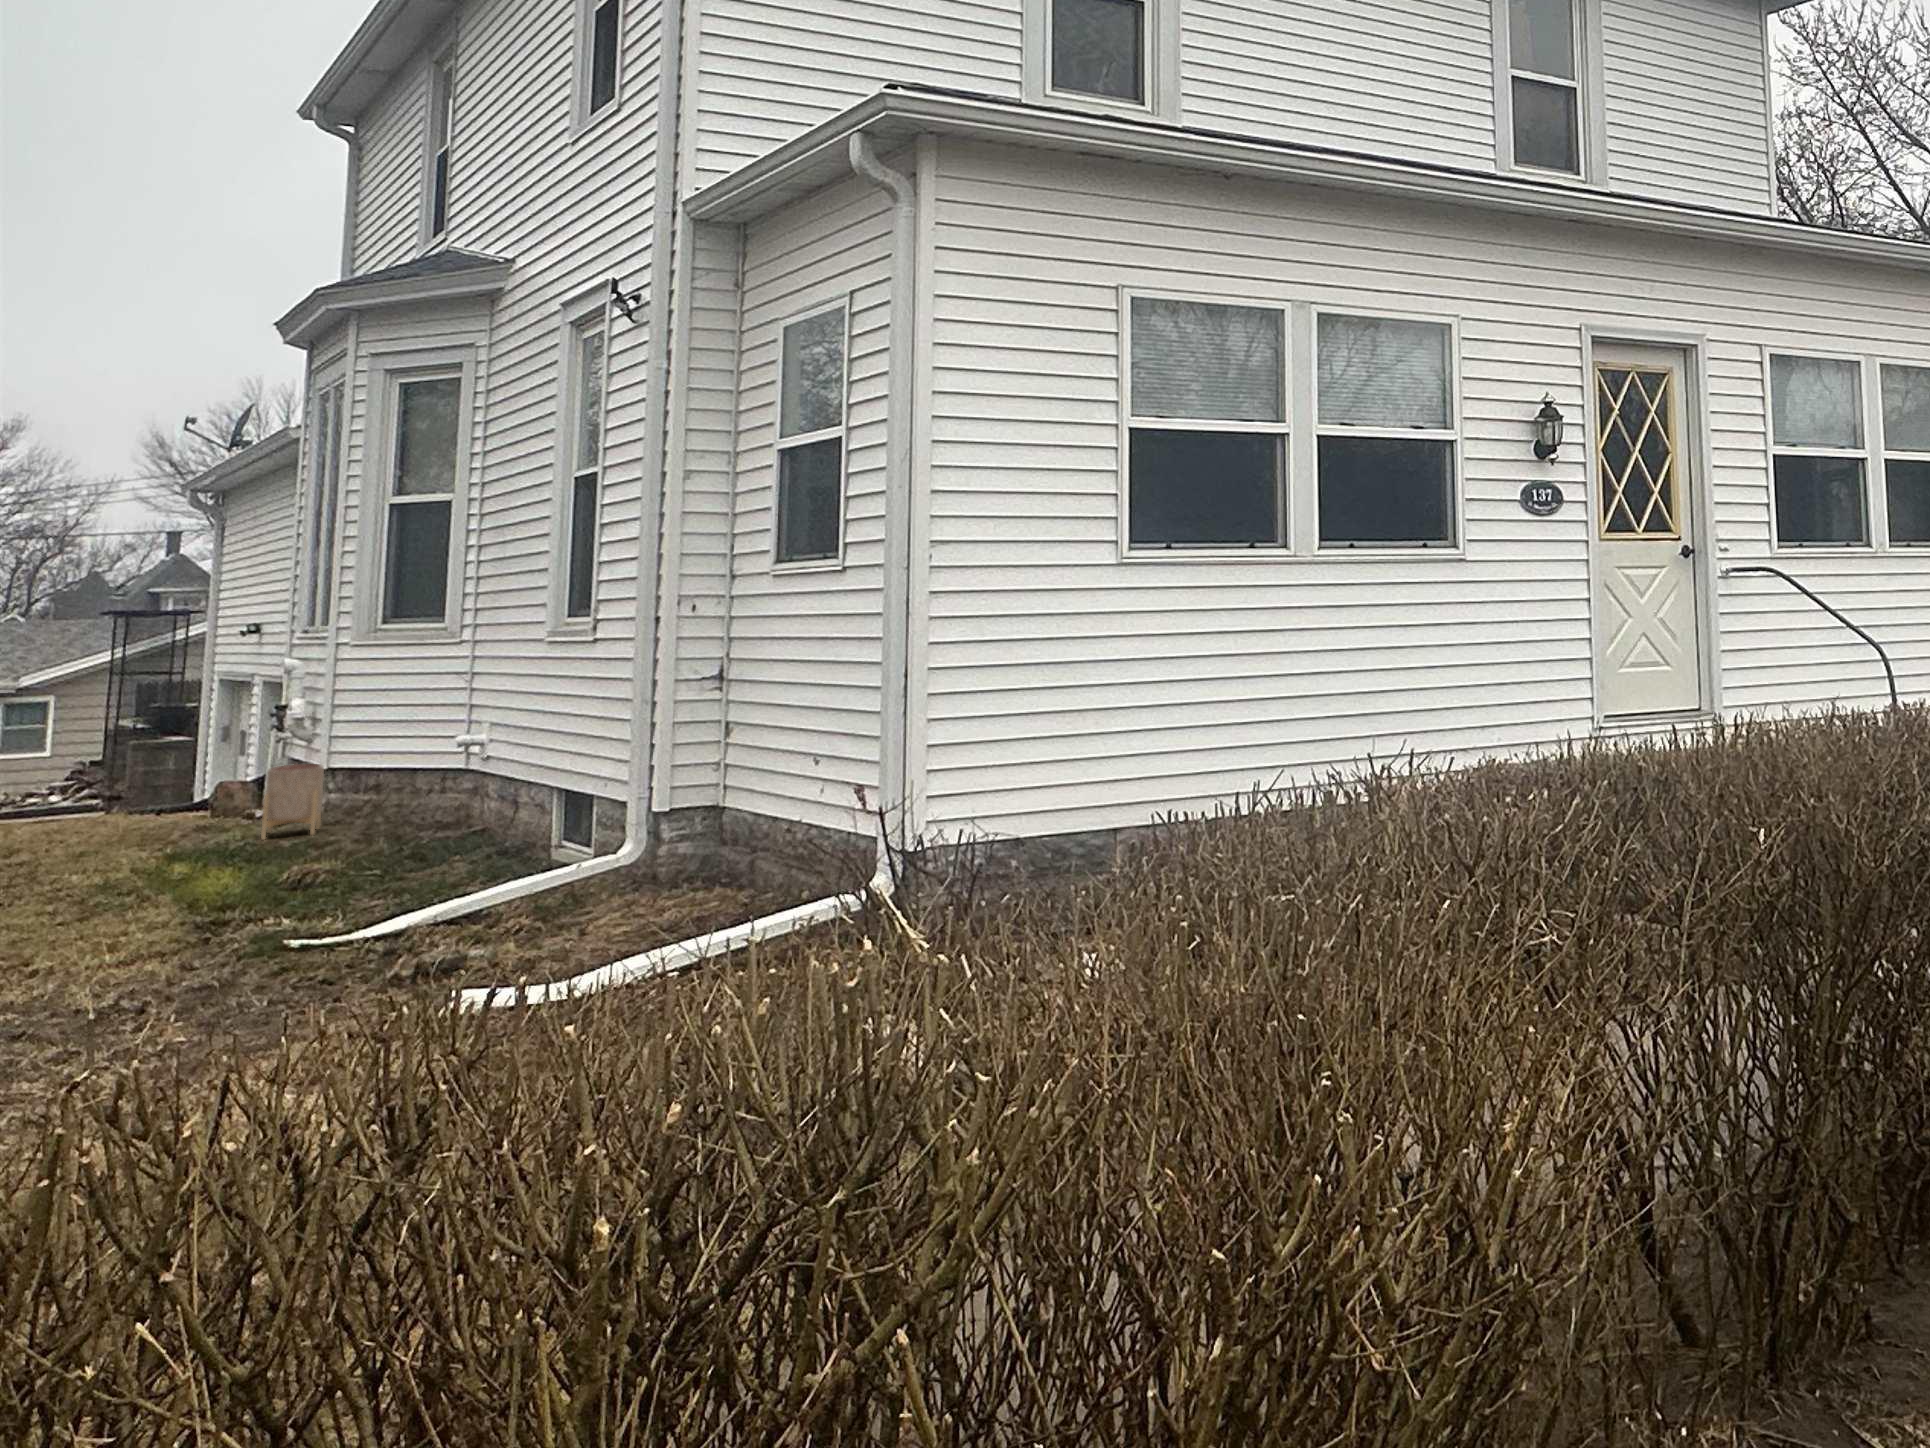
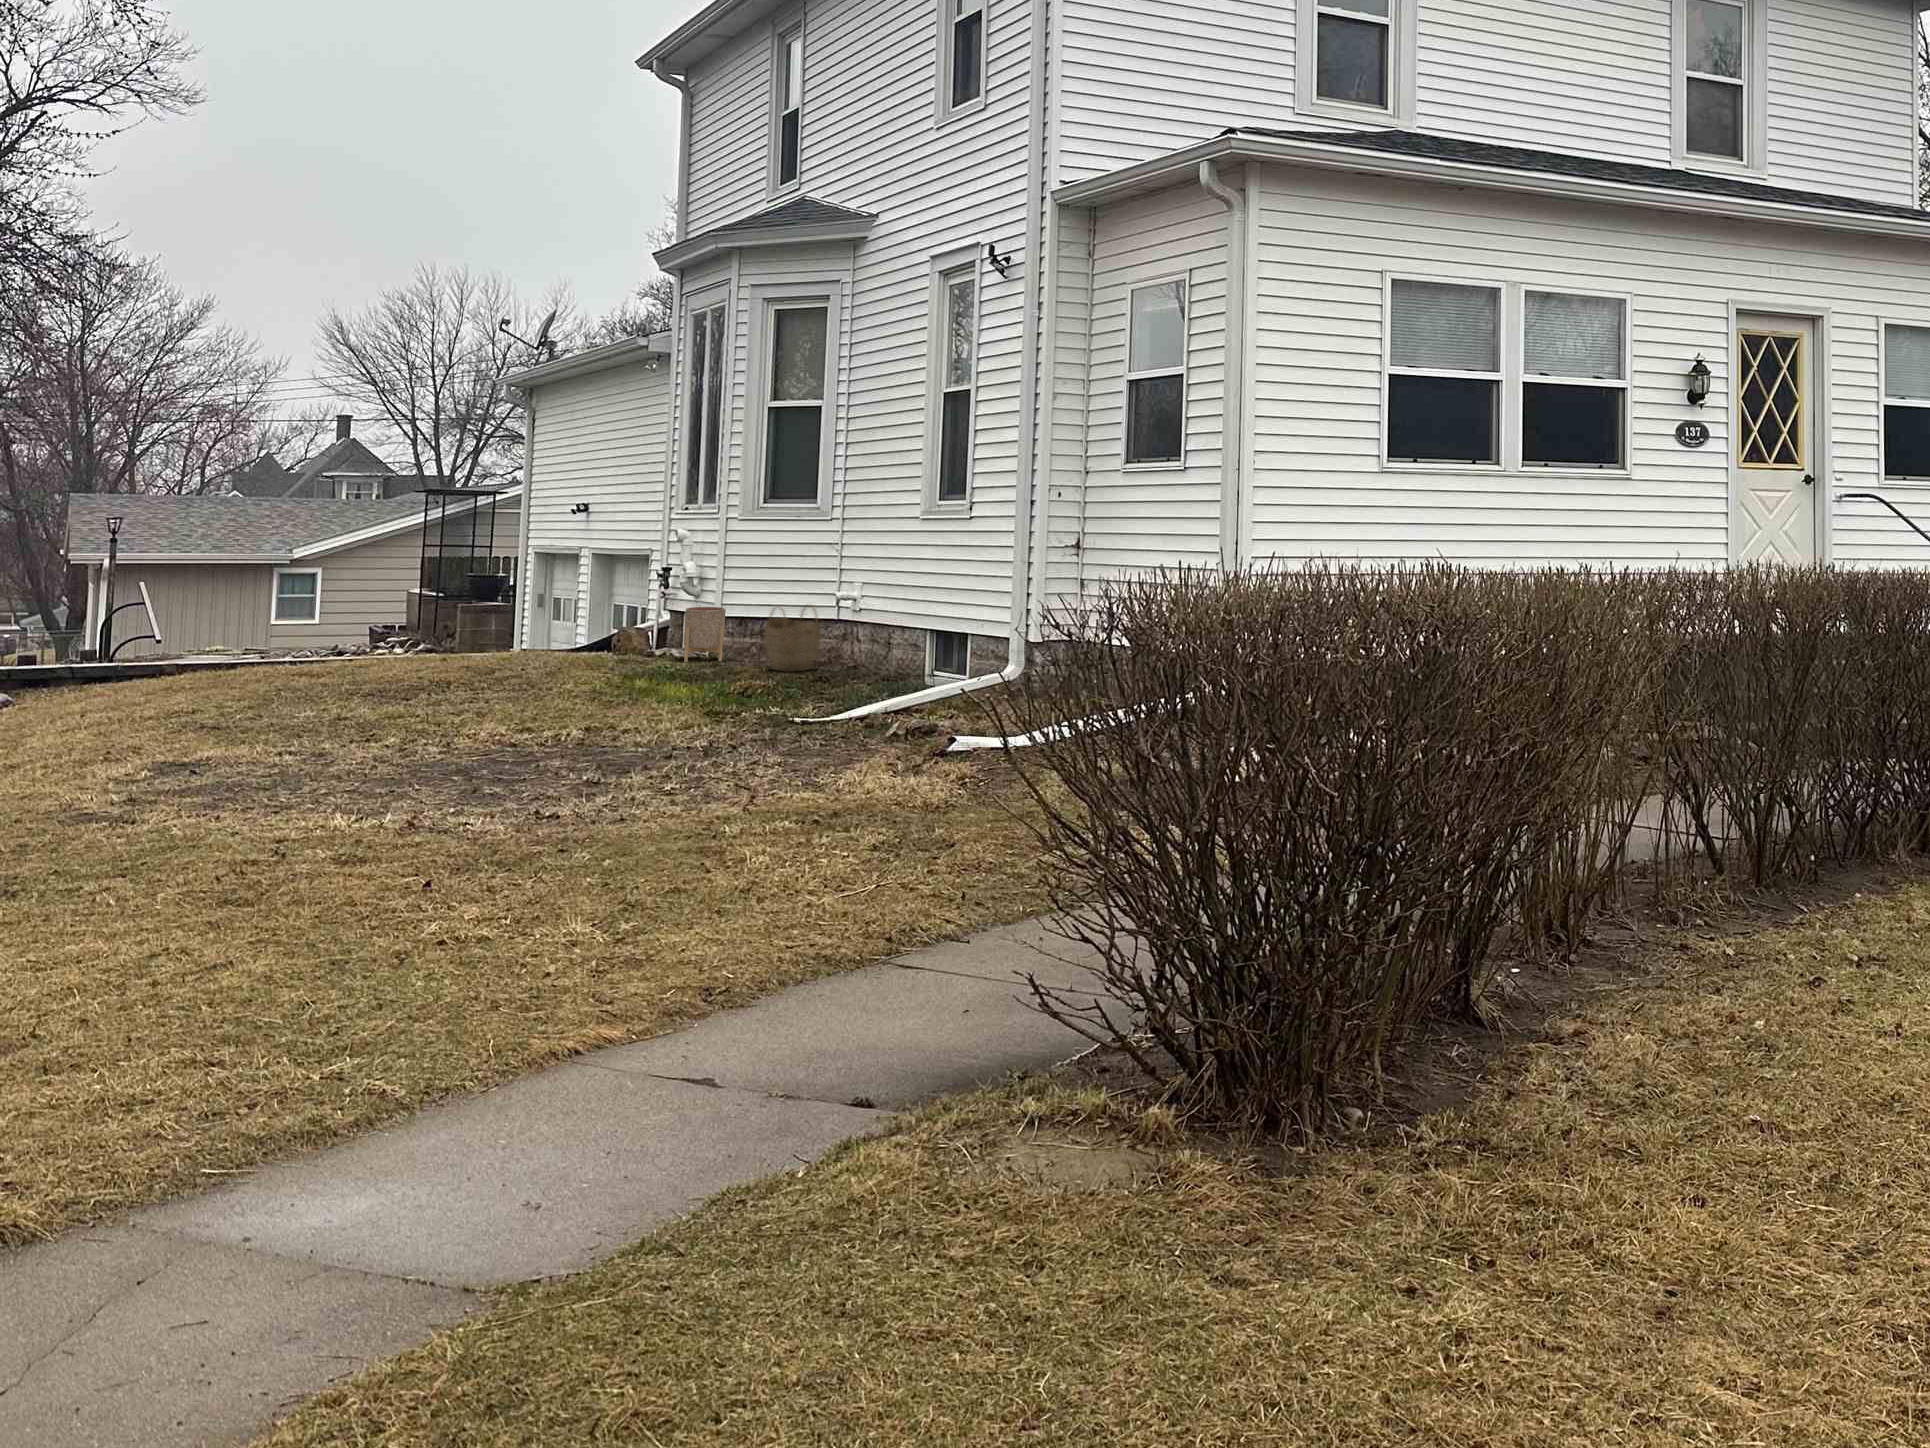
woven basket: none [351,759,429,852] -> present [764,606,821,672]

